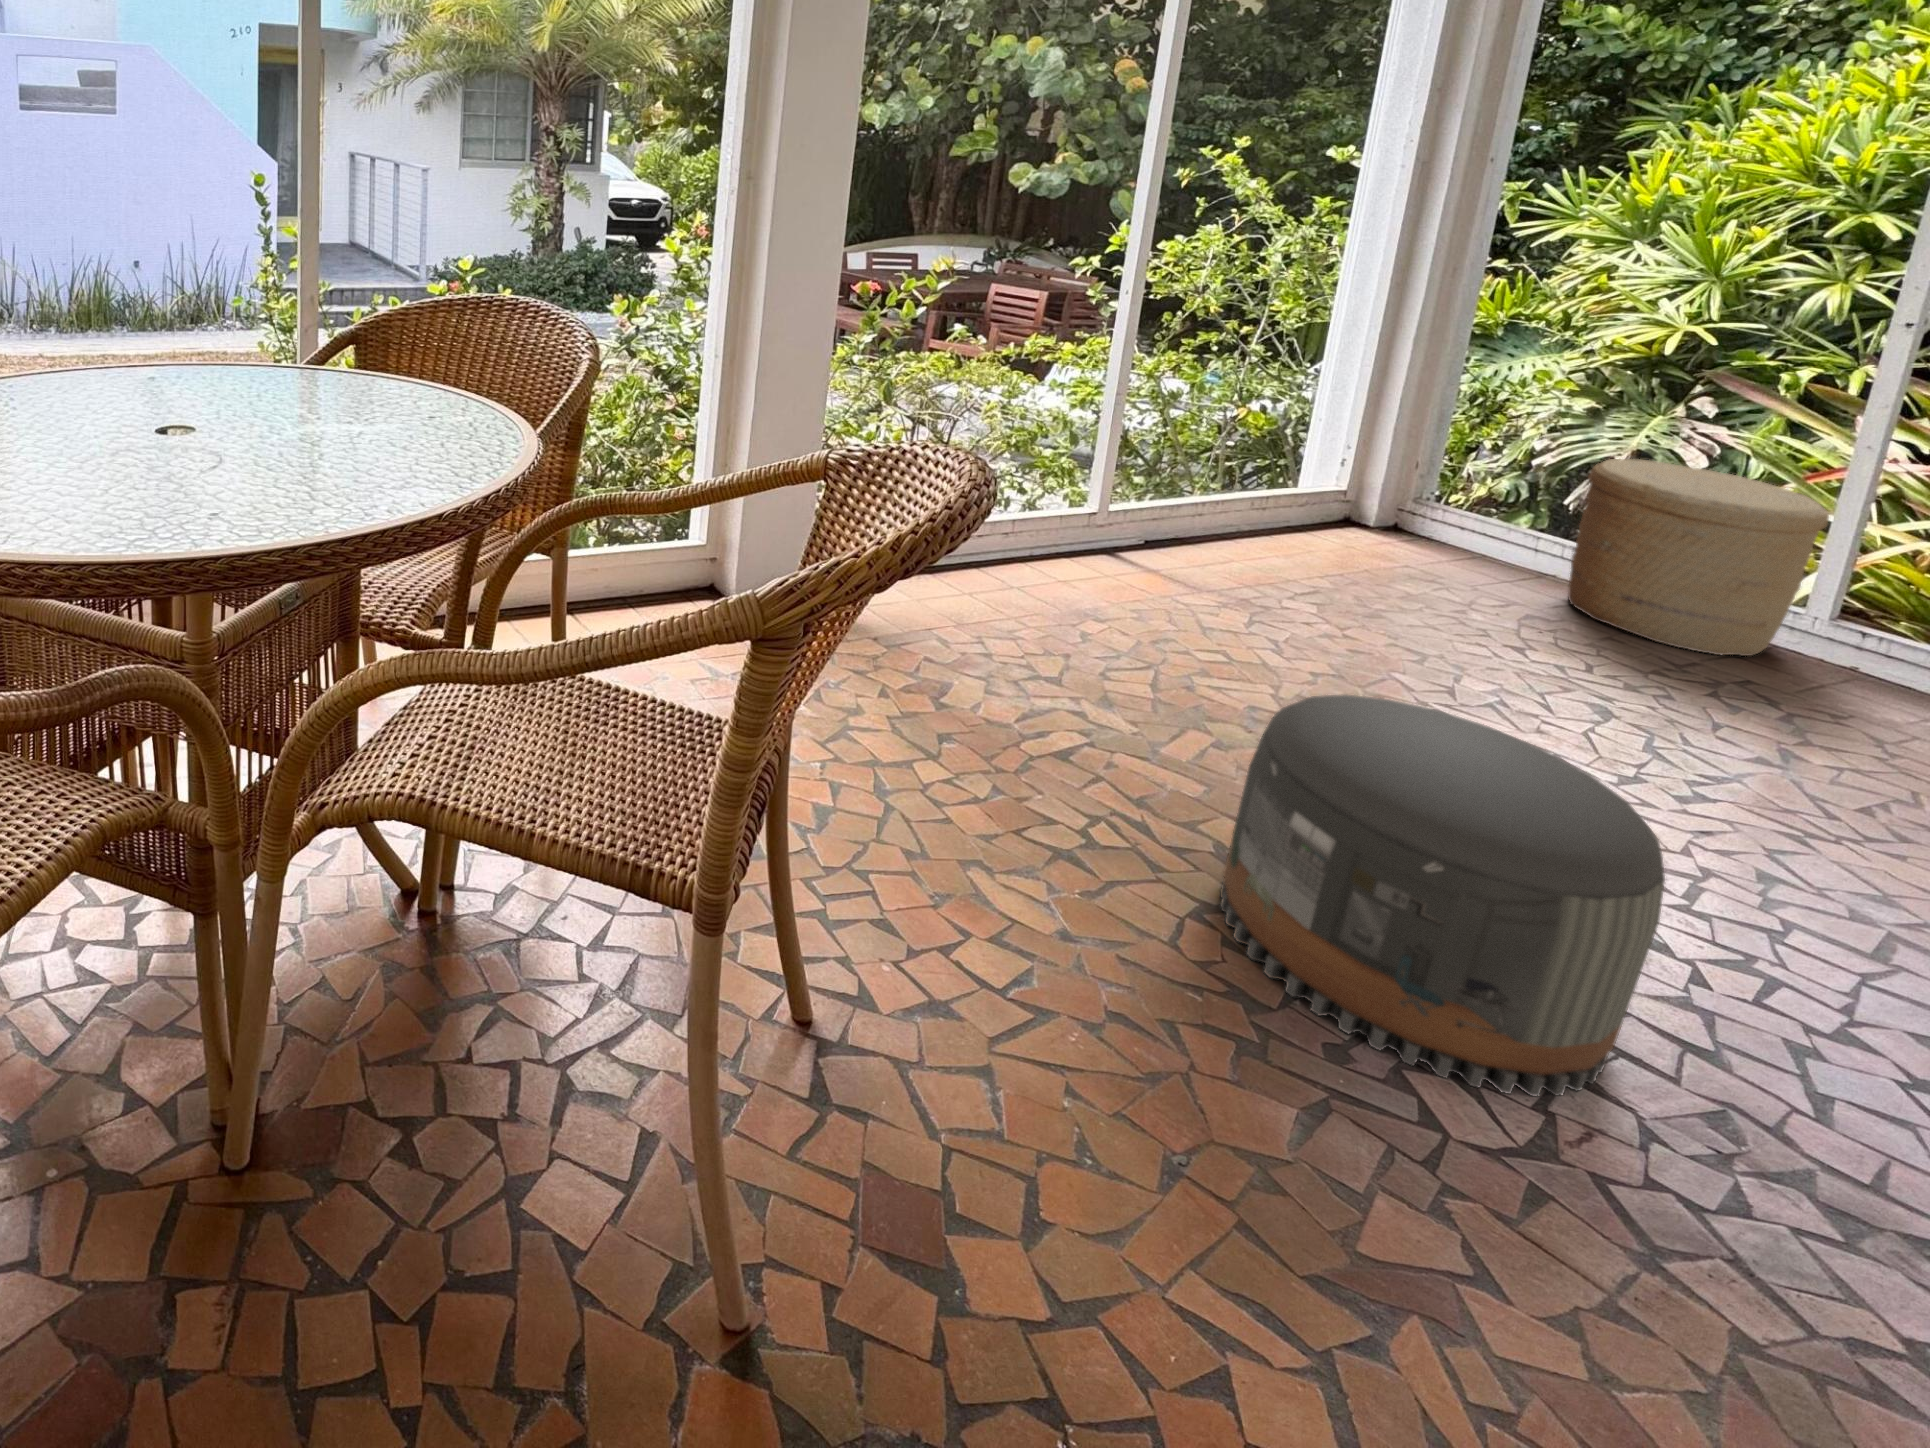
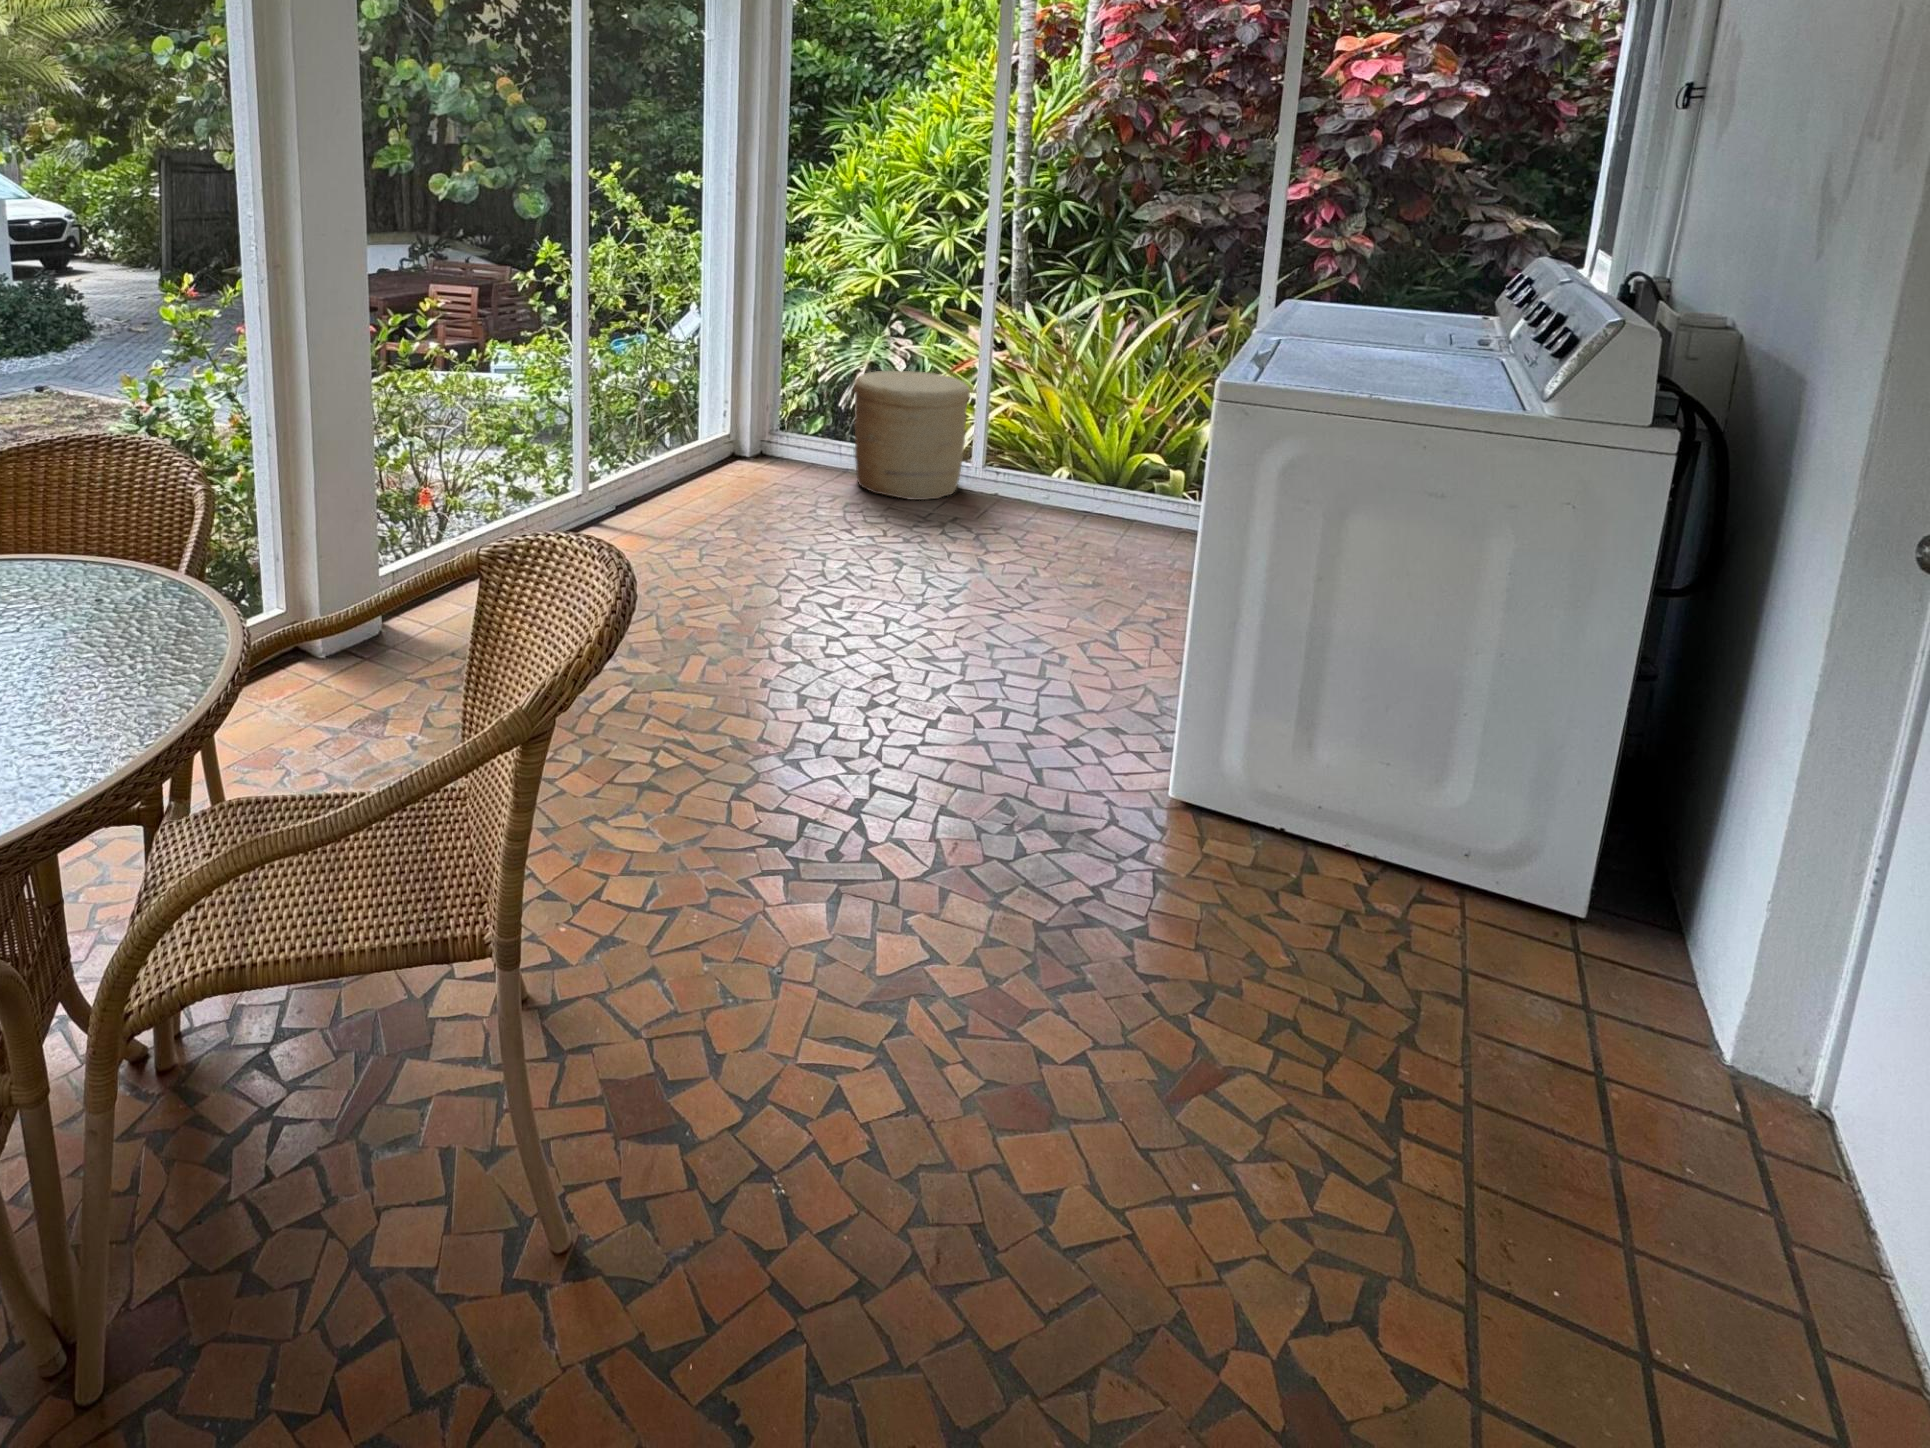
pouf: present [1220,694,1665,1097] -> none [726,585,968,854]

